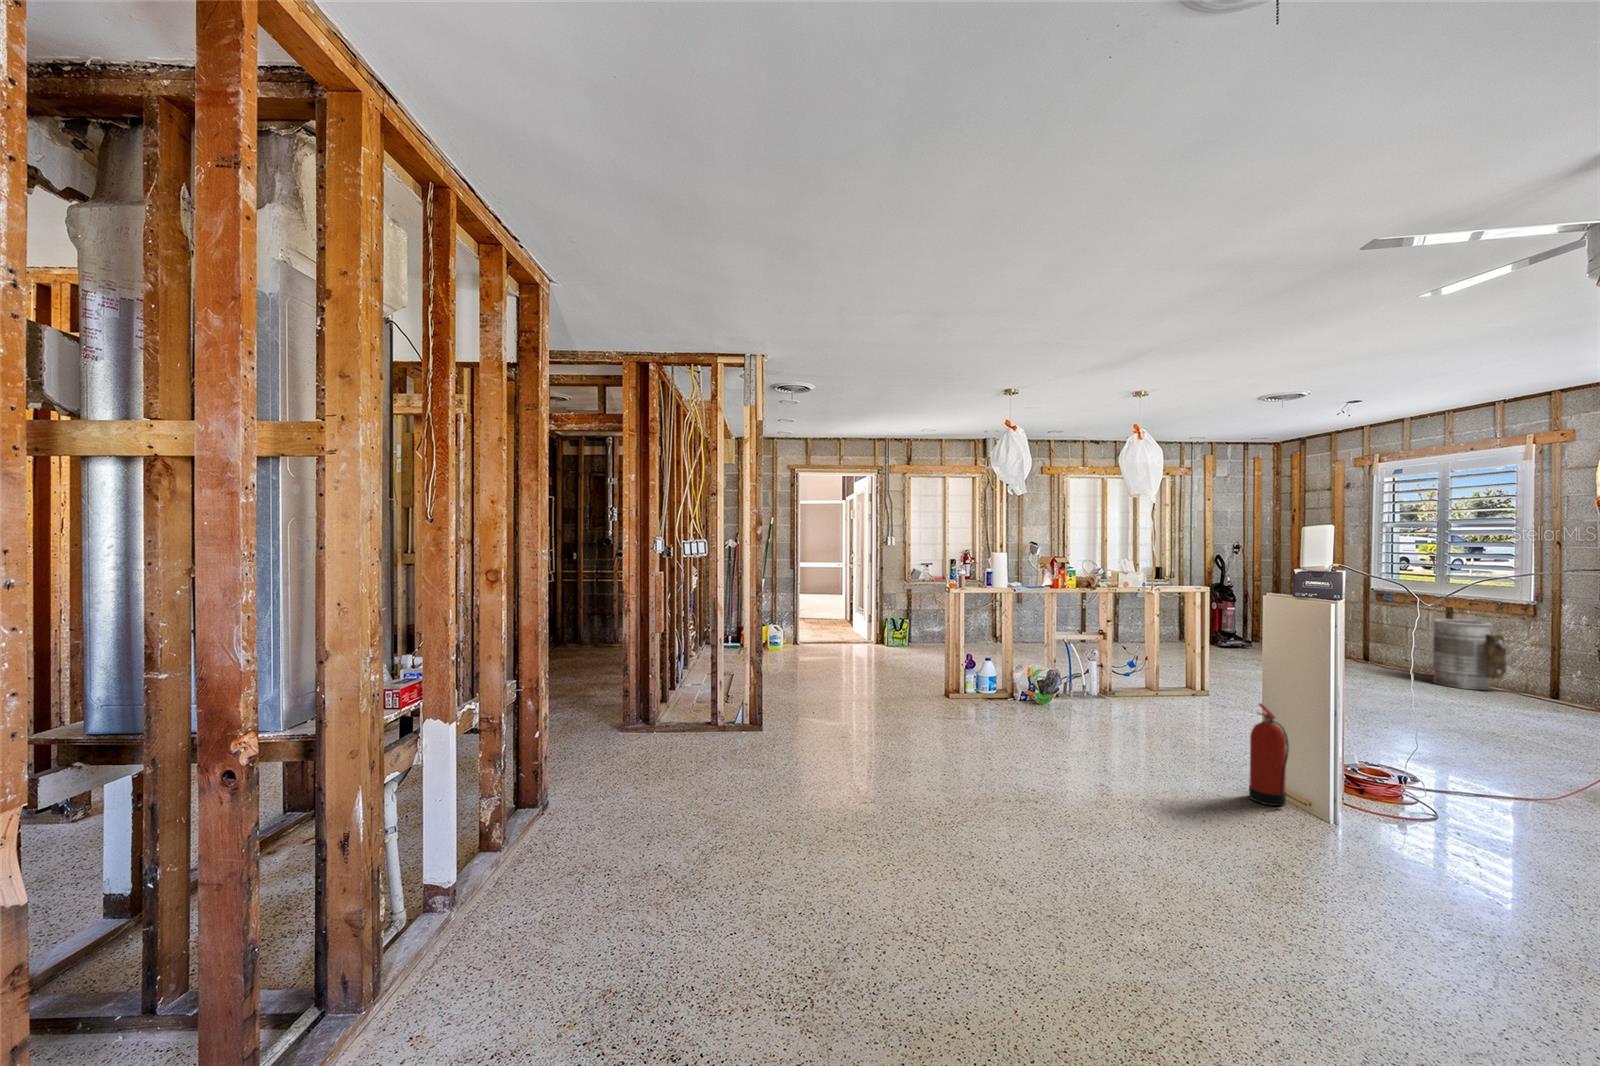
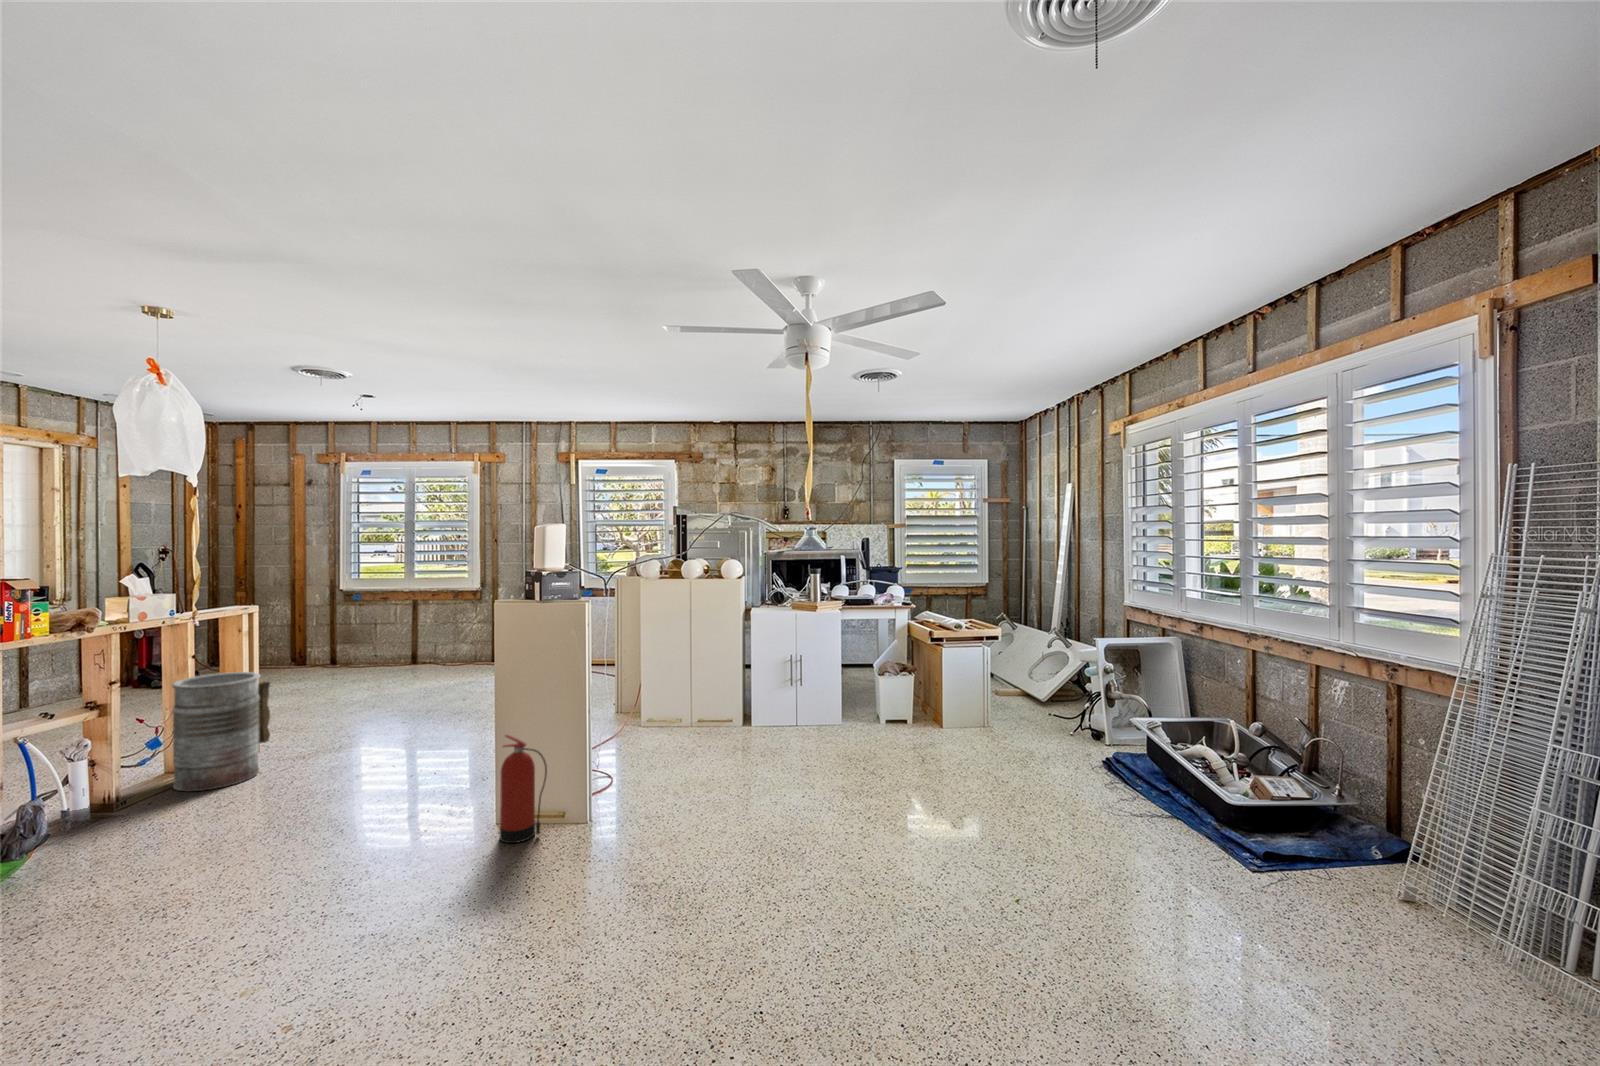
trash can: present [1433,619,1510,690] -> present [172,672,270,791]

